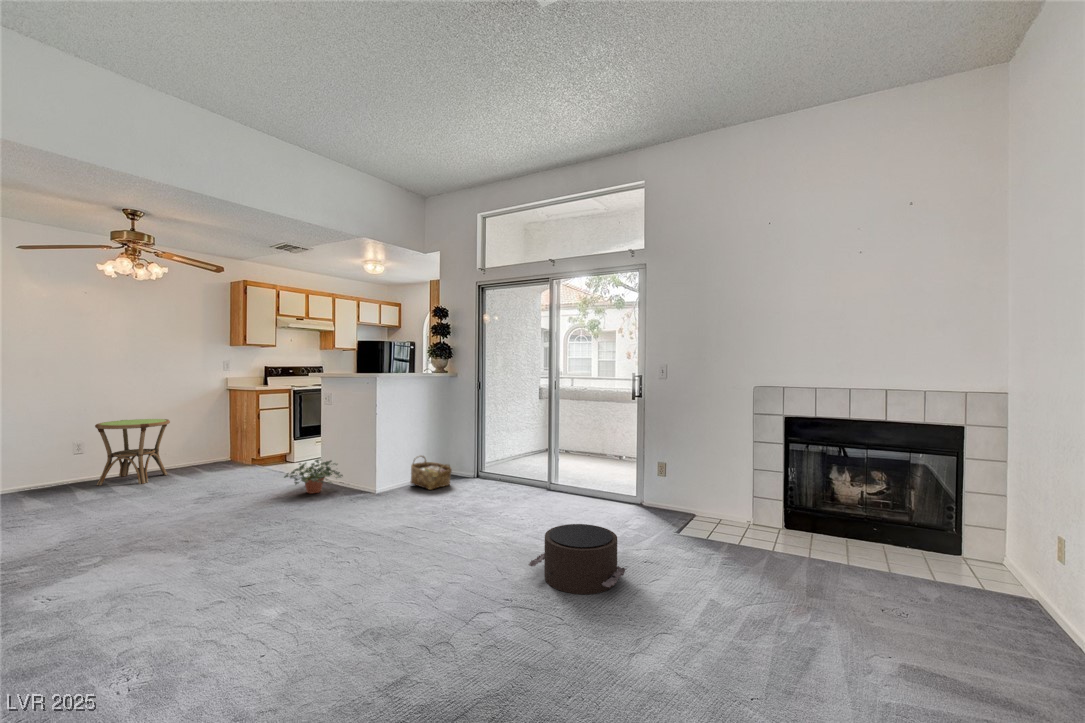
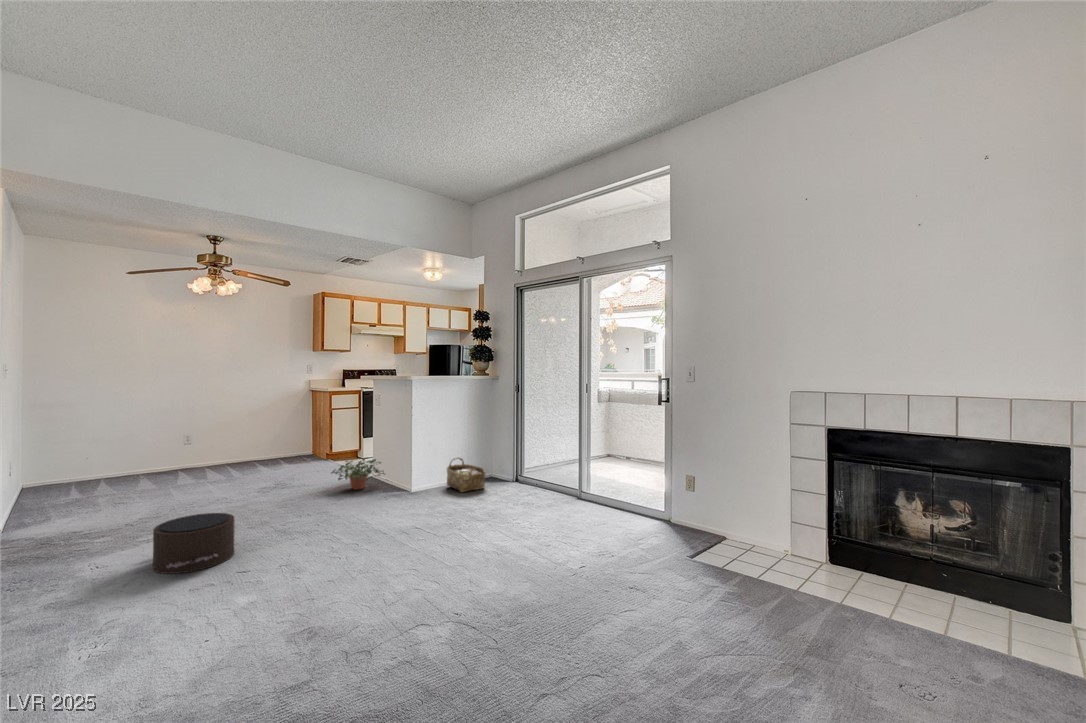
side table: present [95,419,170,486] -> none [197,417,257,473]
pouf: present [529,524,626,594] -> present [153,513,234,574]

